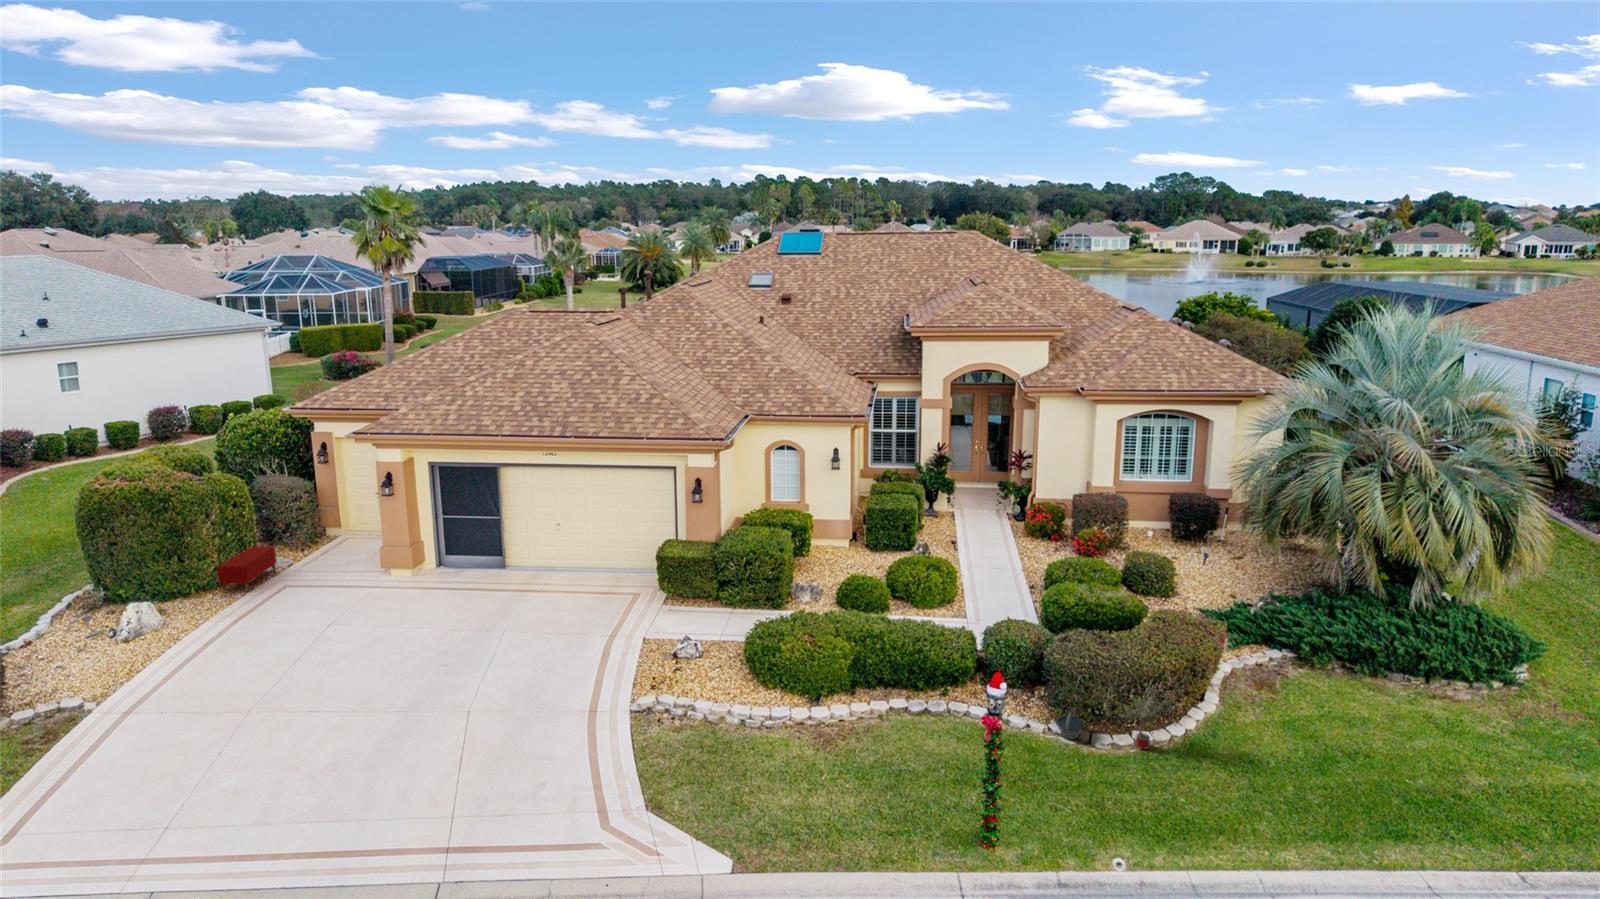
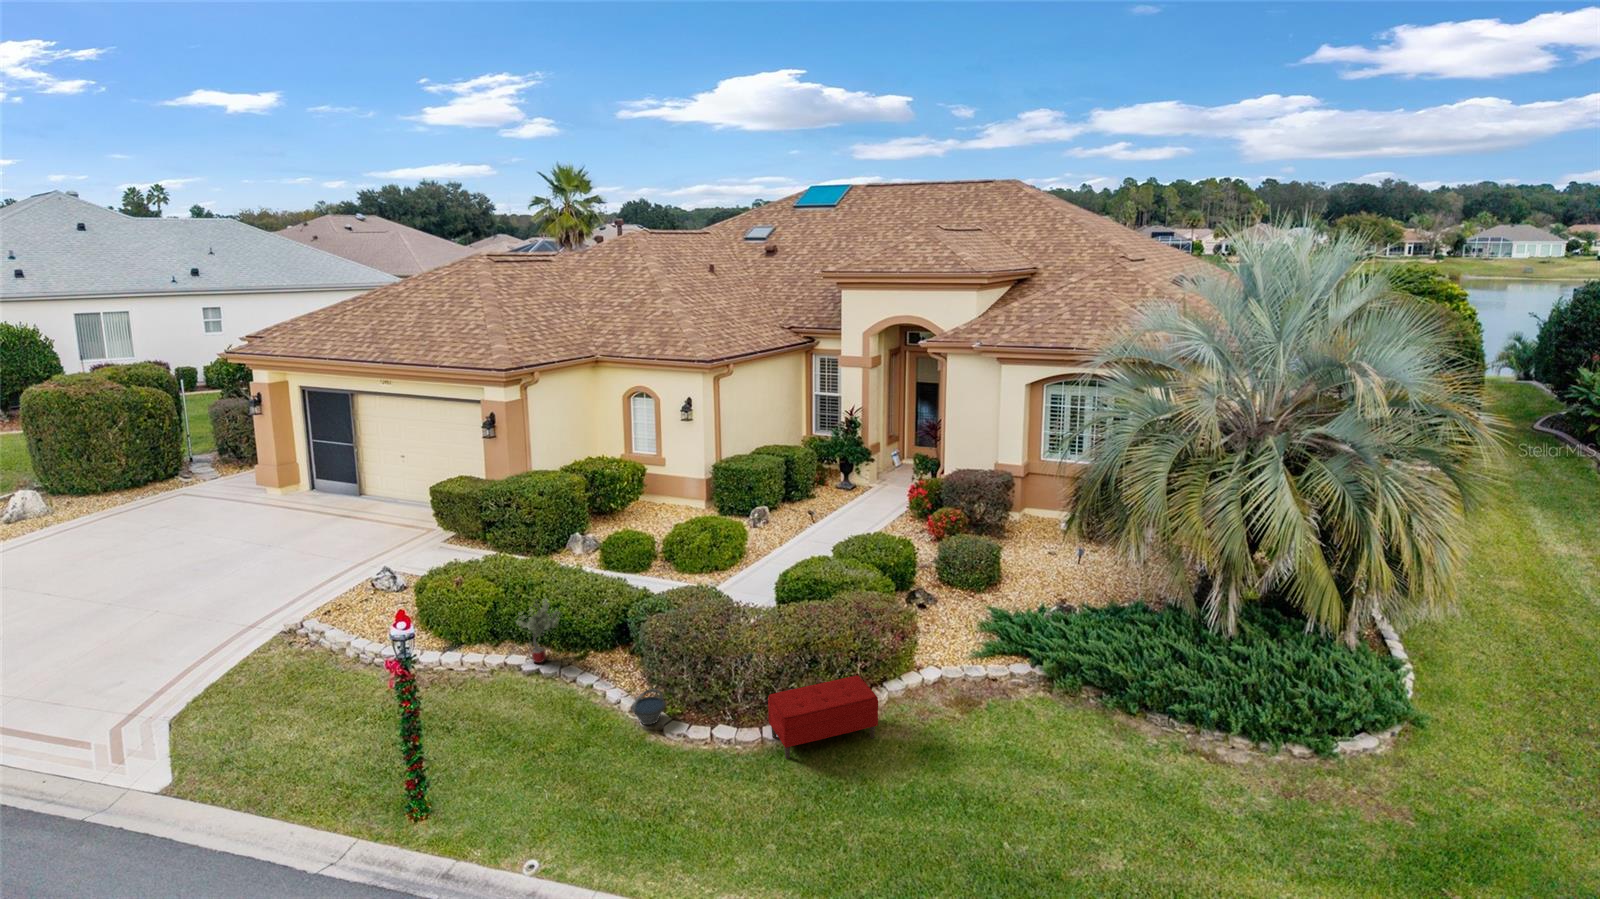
bench: present [217,546,277,592] -> present [768,676,878,759]
potted tree: present [1119,686,1174,750] -> present [516,599,559,663]

